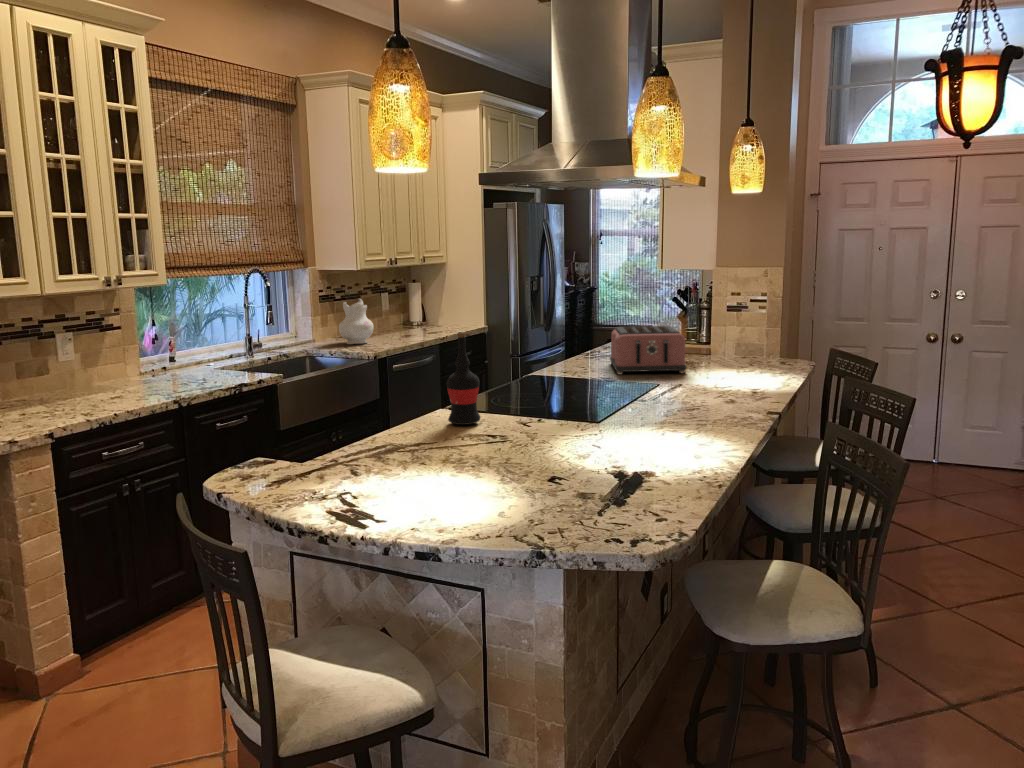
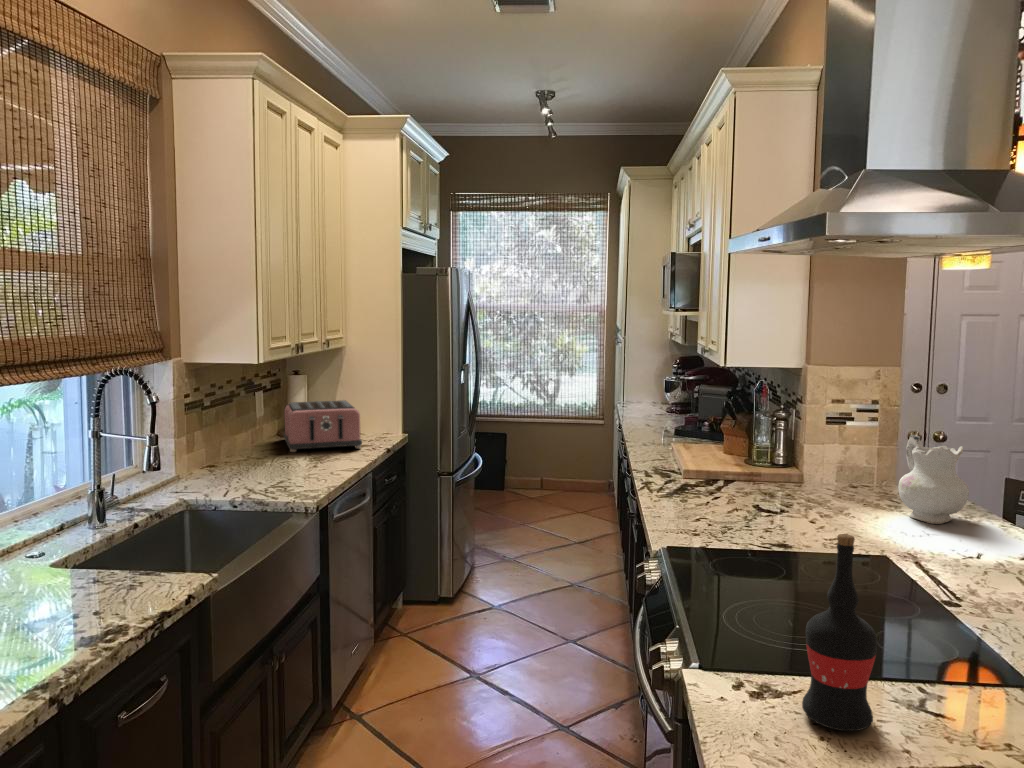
ceramic pitcher: present [339,299,374,344] -> present [898,435,969,524]
toaster: present [610,326,687,374] -> present [284,400,362,452]

